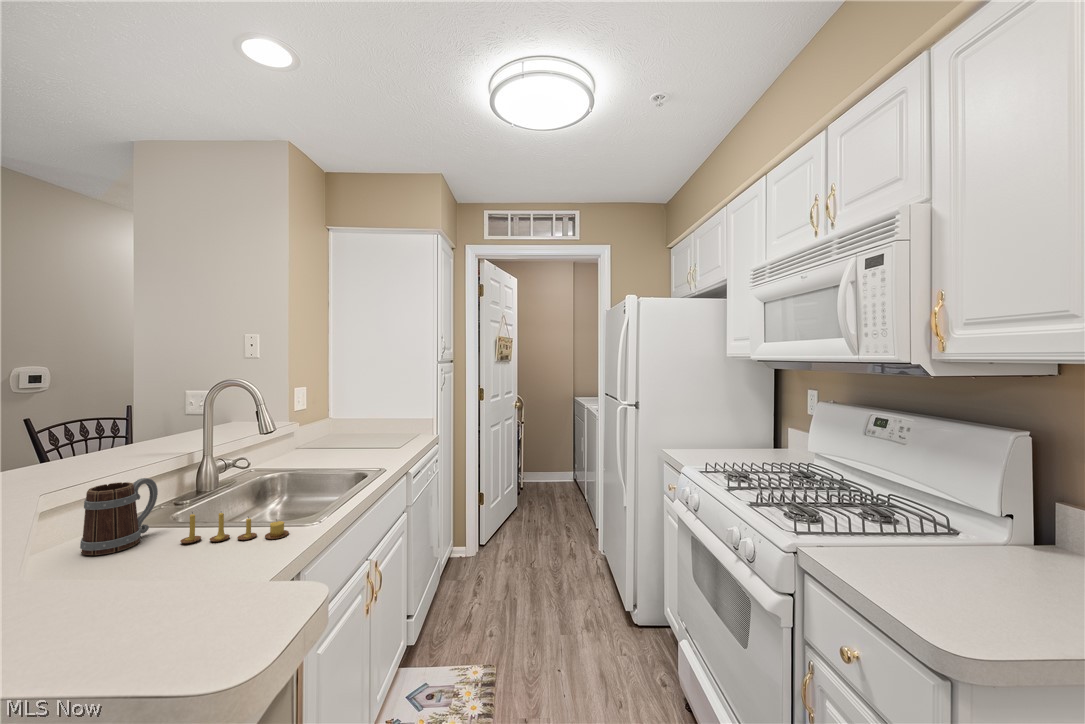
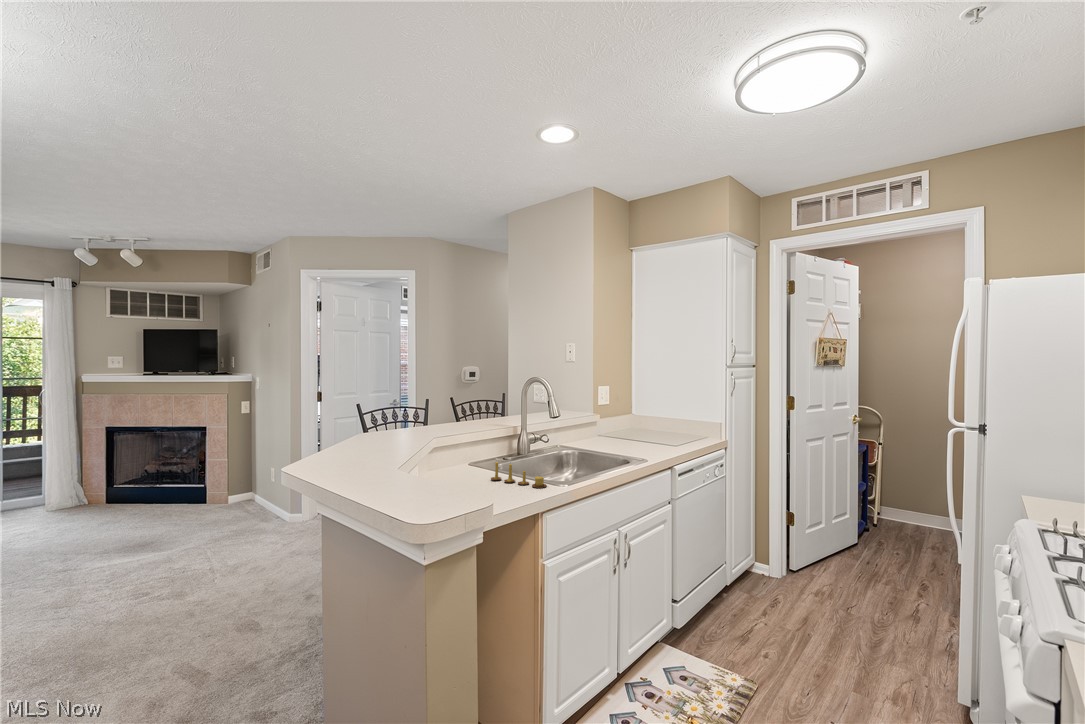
mug: present [80,478,158,555] -> none [448,436,486,477]

